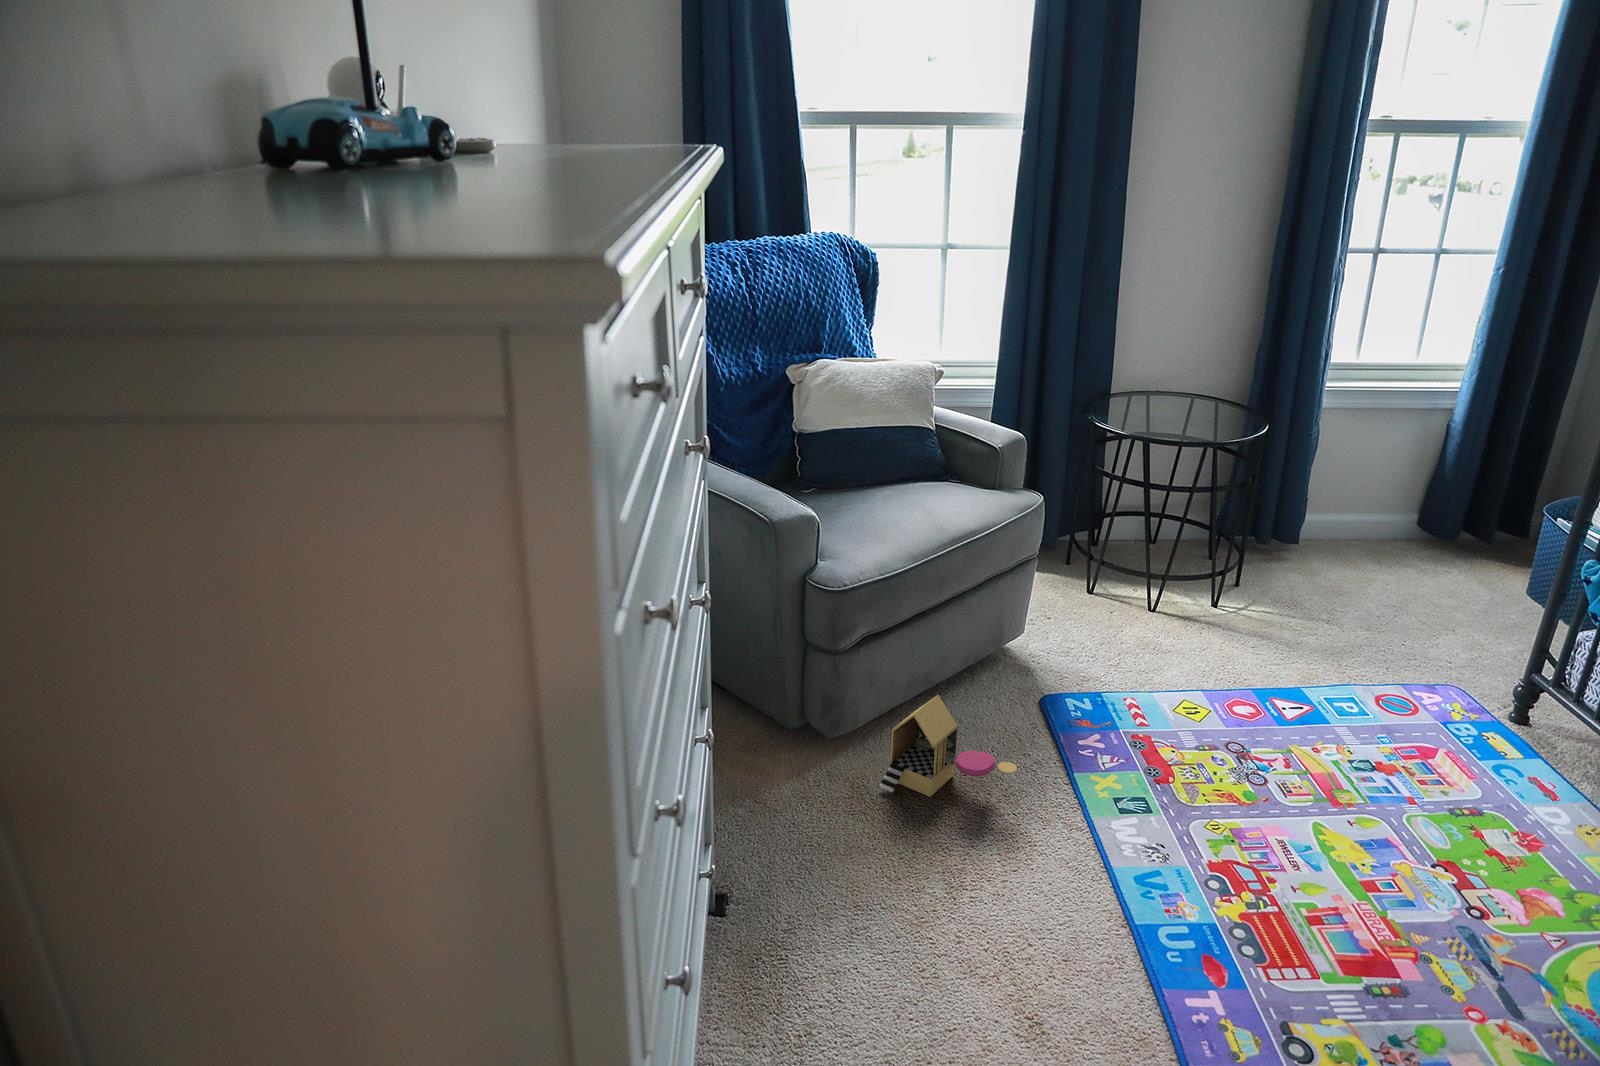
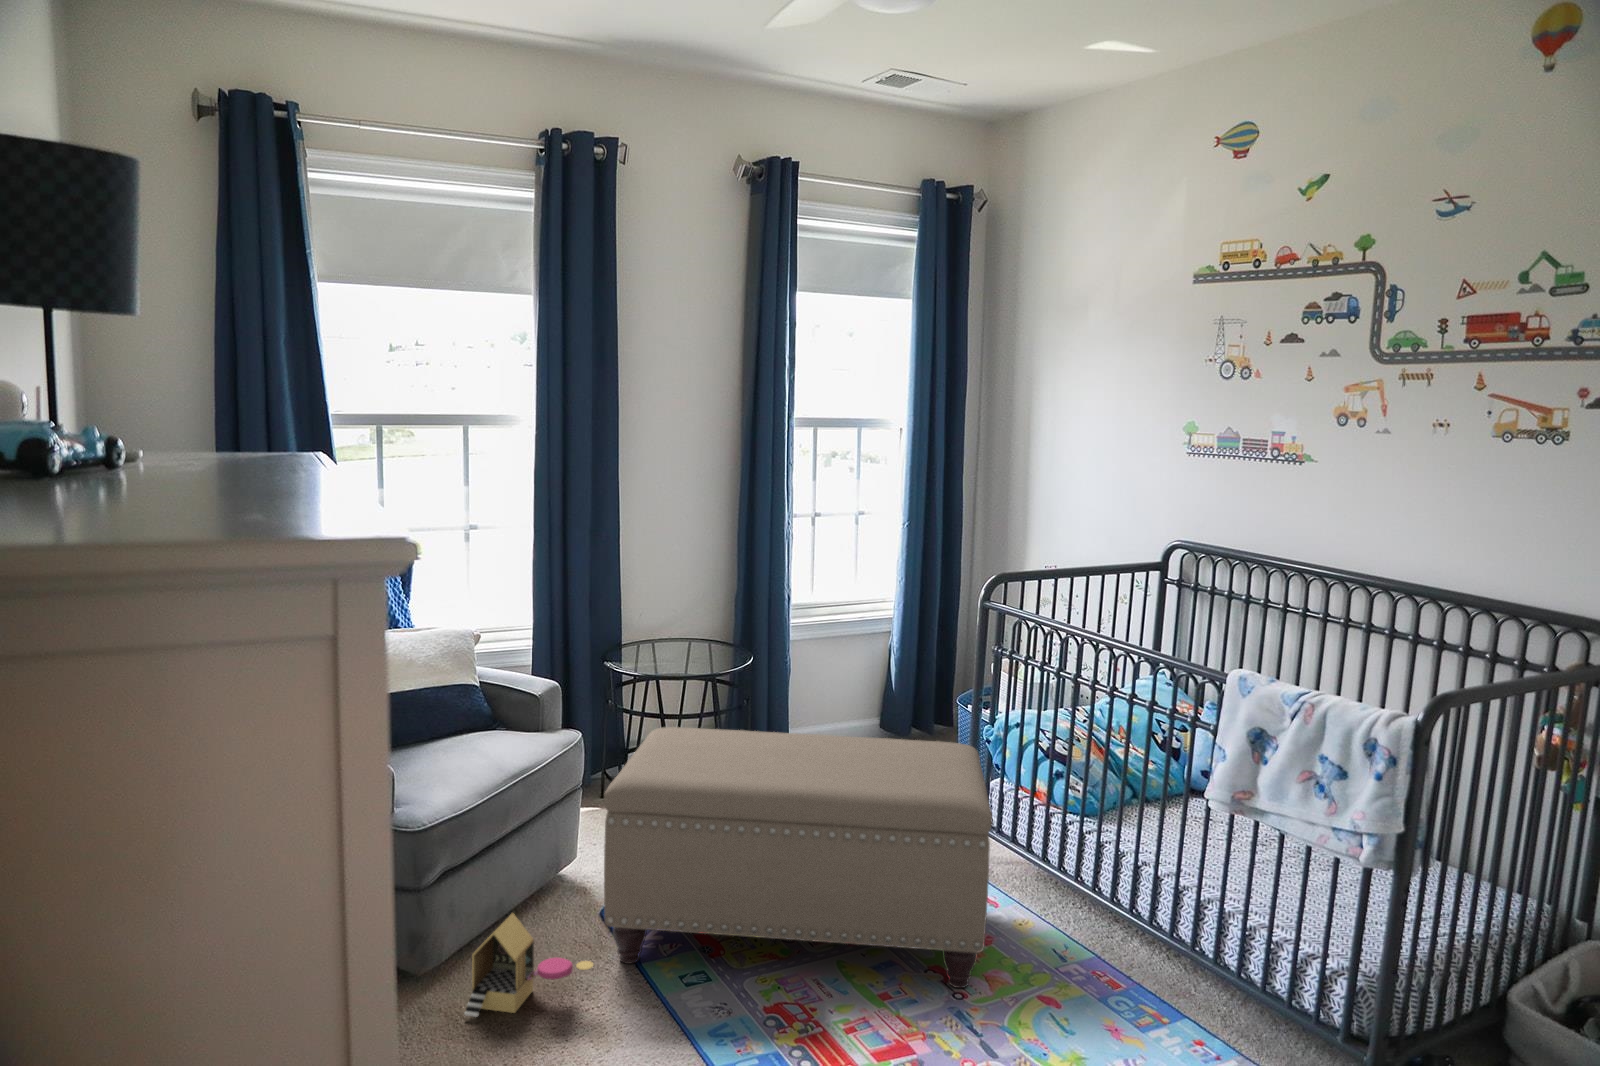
ottoman: none [1038,511,1580,904] -> present [604,727,992,988]

